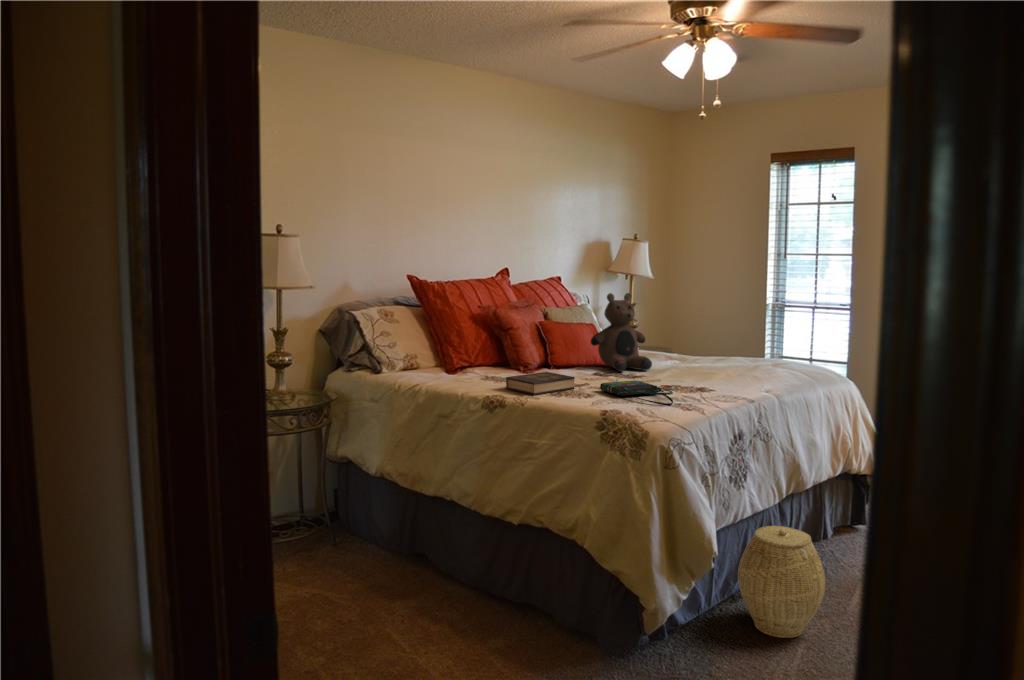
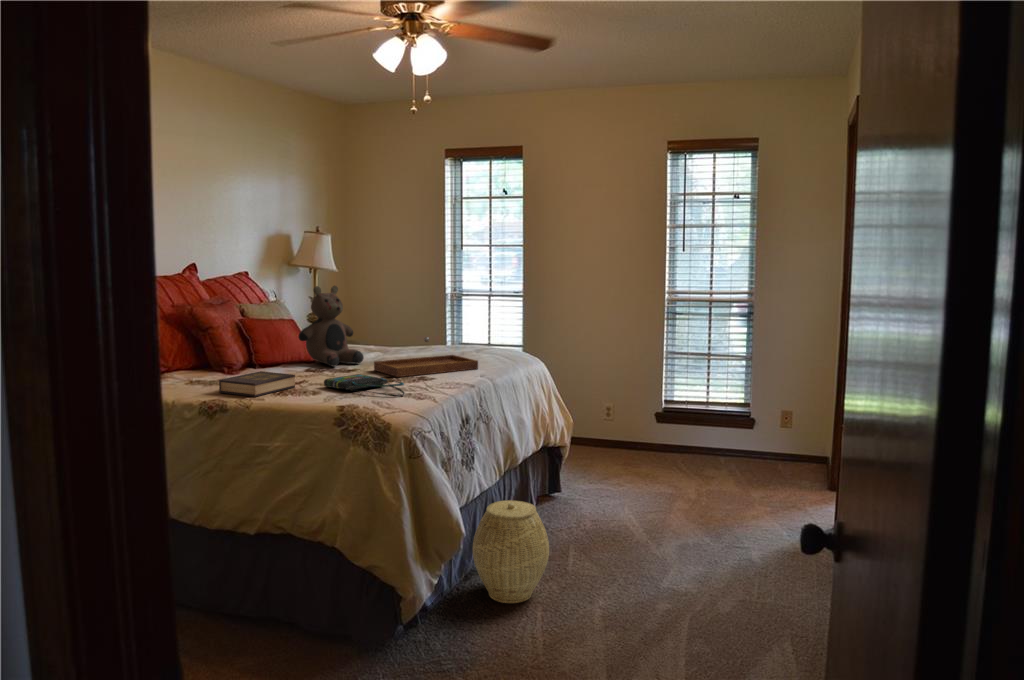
tray: none [658,347,768,386] -> present [374,337,478,377]

